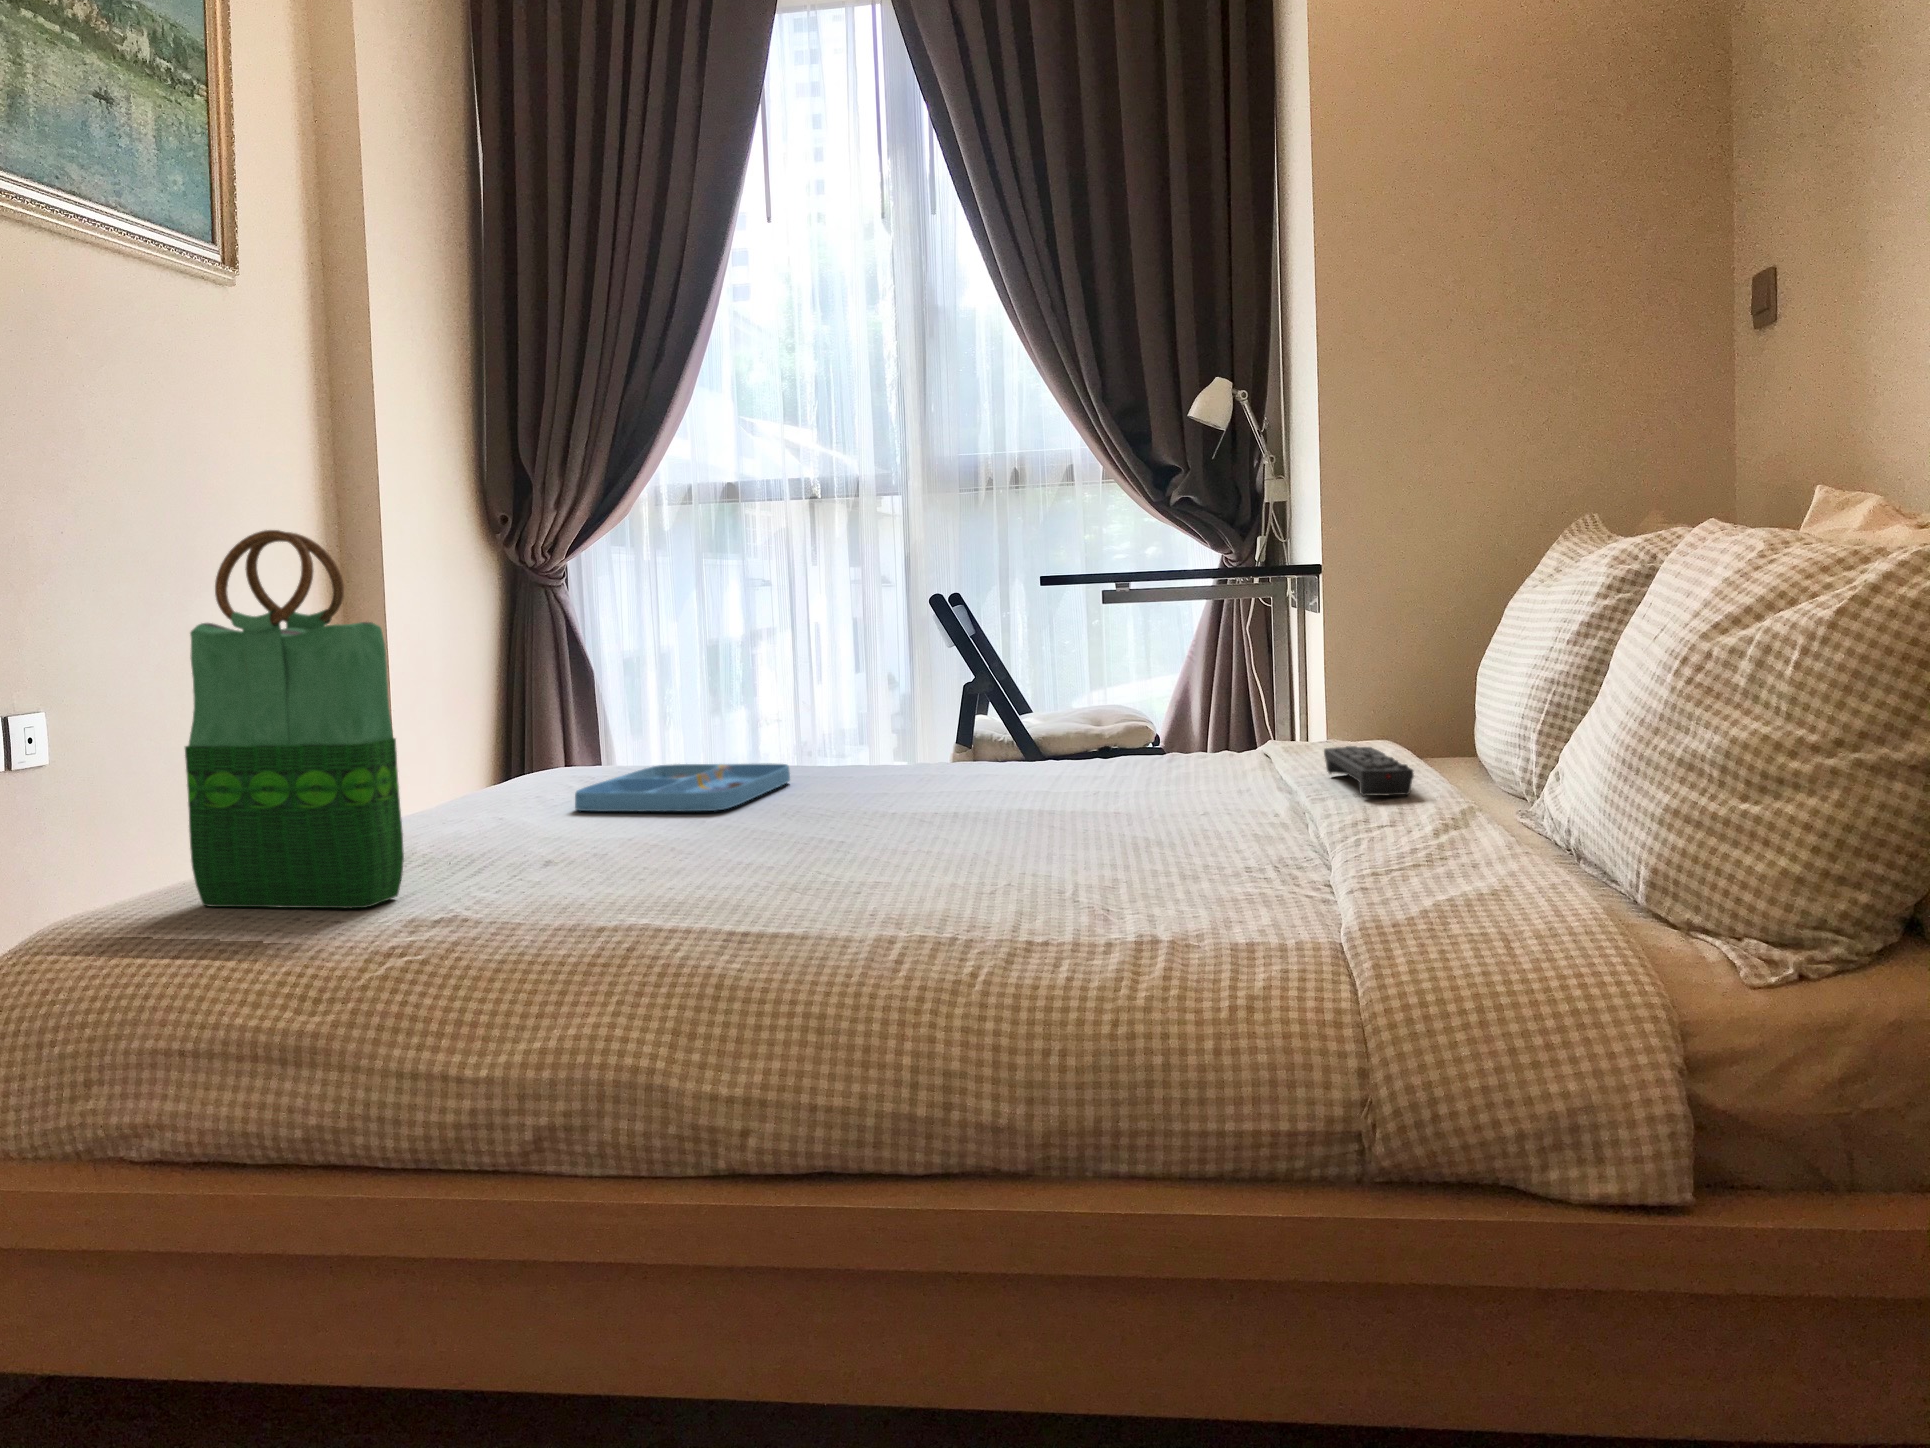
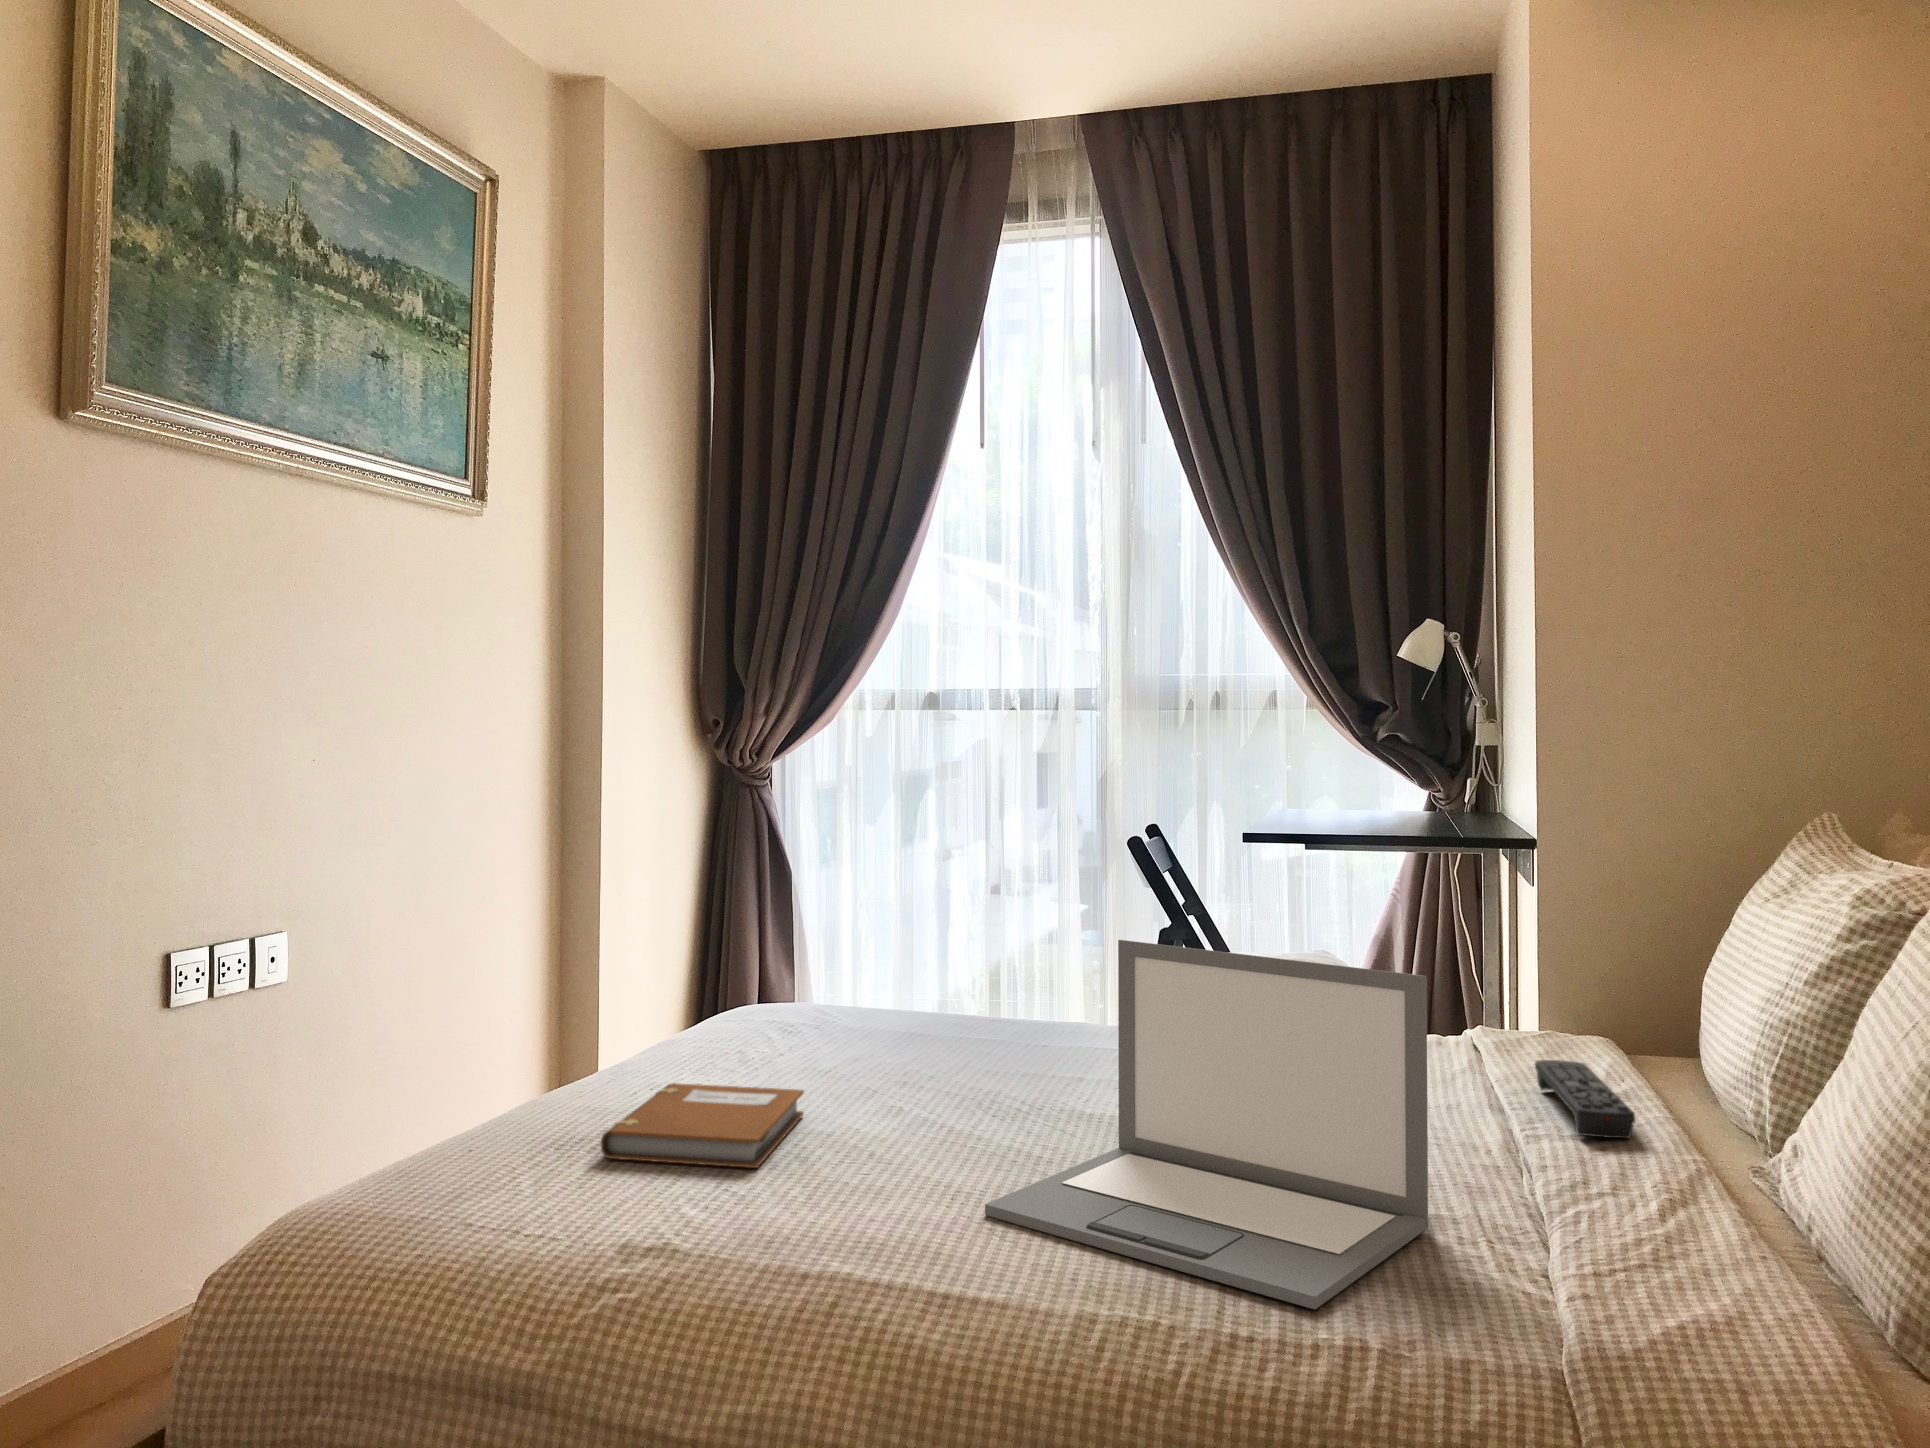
tote bag: present [185,530,404,908] -> none [424,850,618,1220]
laptop: none [789,621,1221,918] -> present [985,940,1428,1310]
tray: present [575,763,790,811] -> none [770,1013,978,1085]
notebook: none [390,808,608,869] -> present [601,1083,804,1168]

